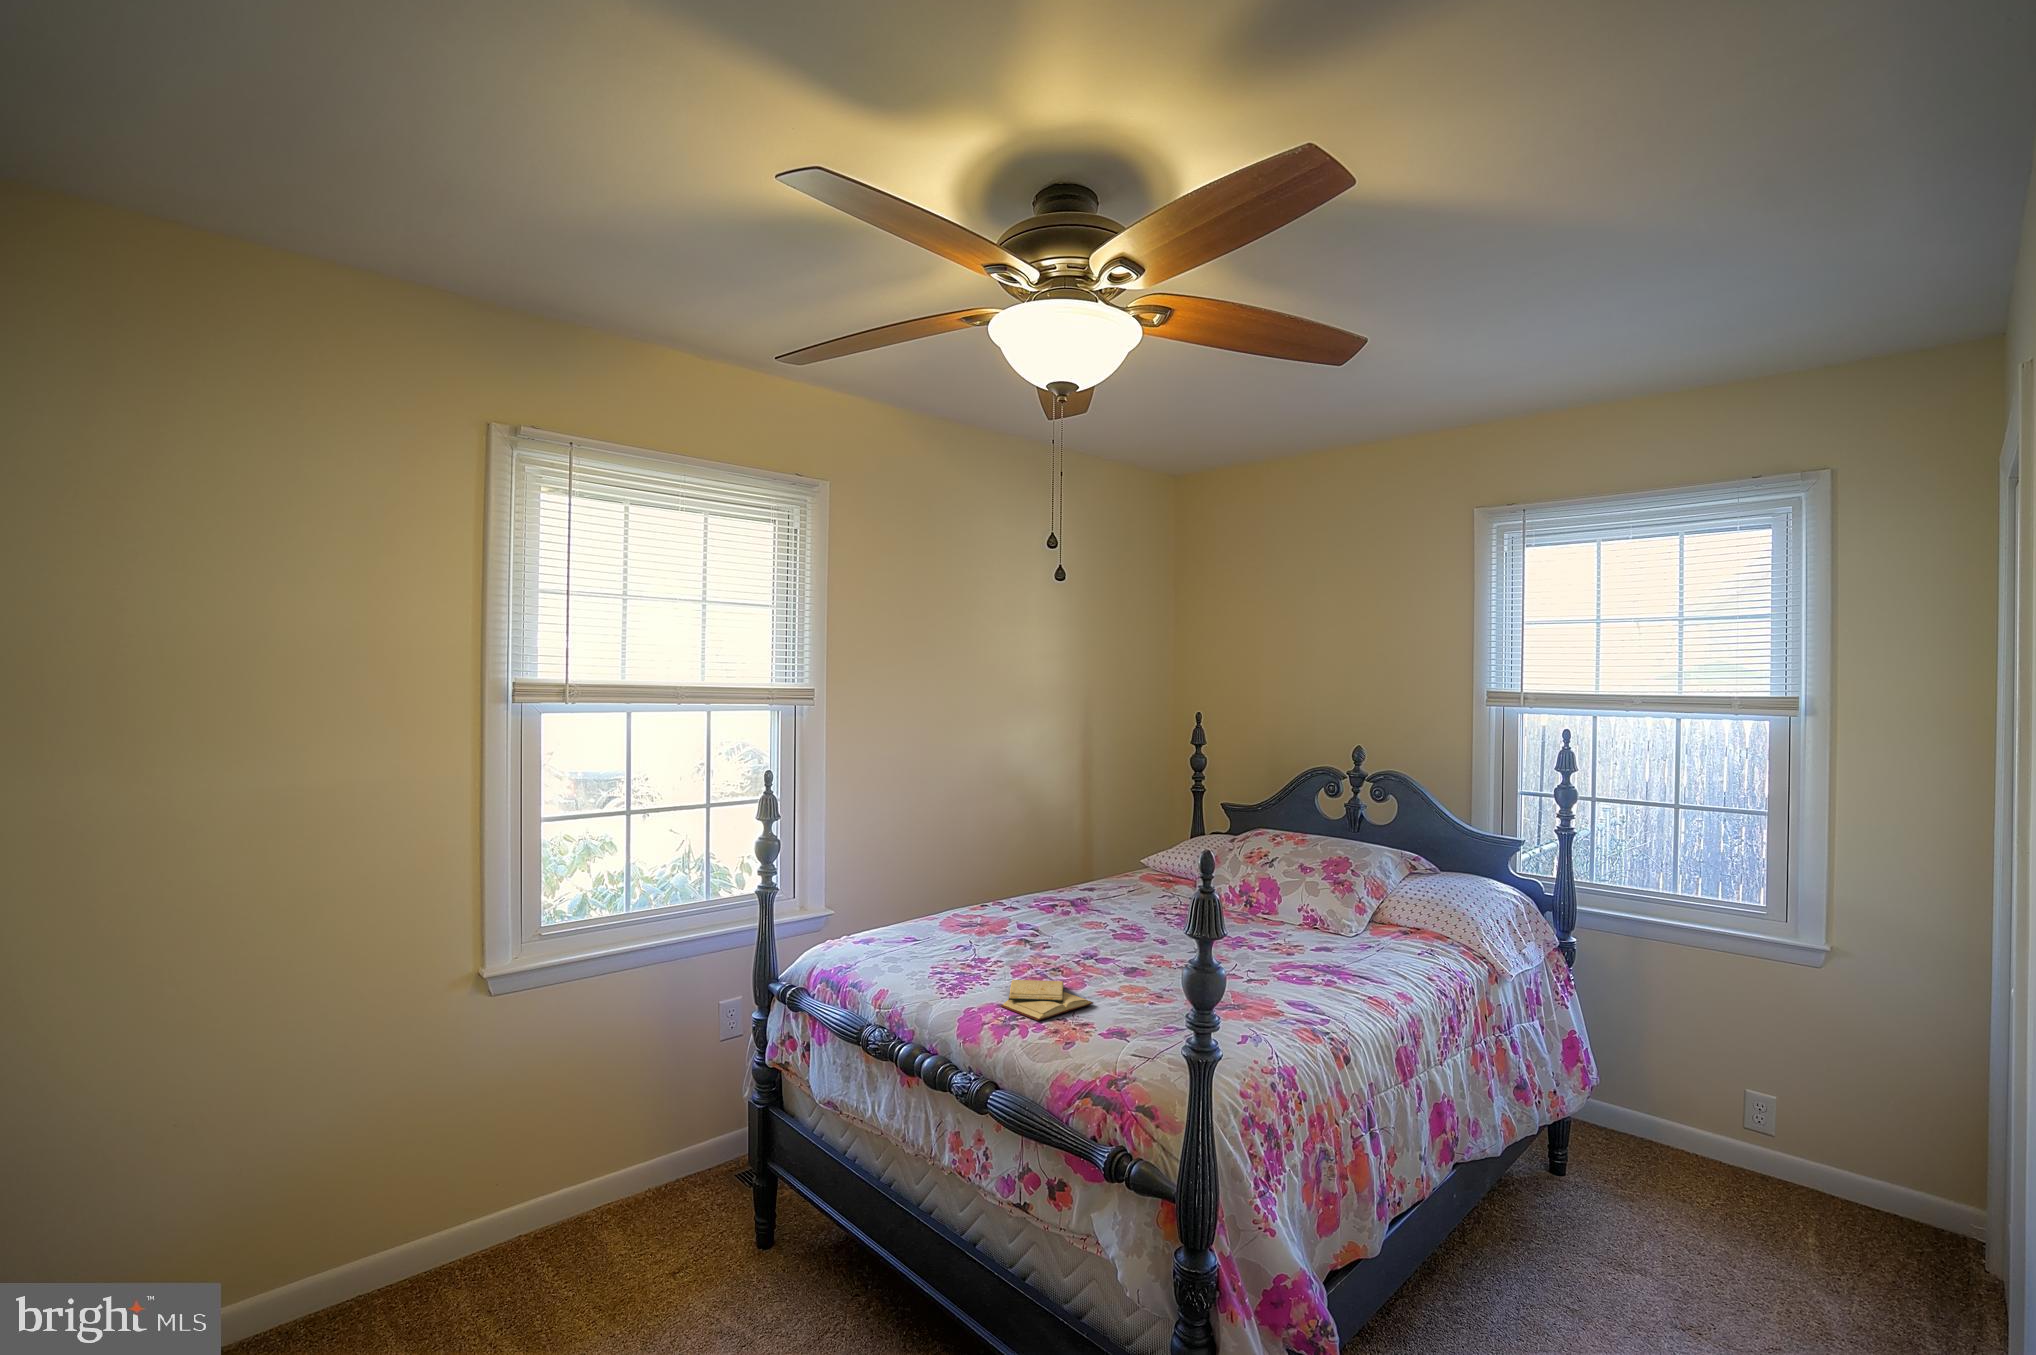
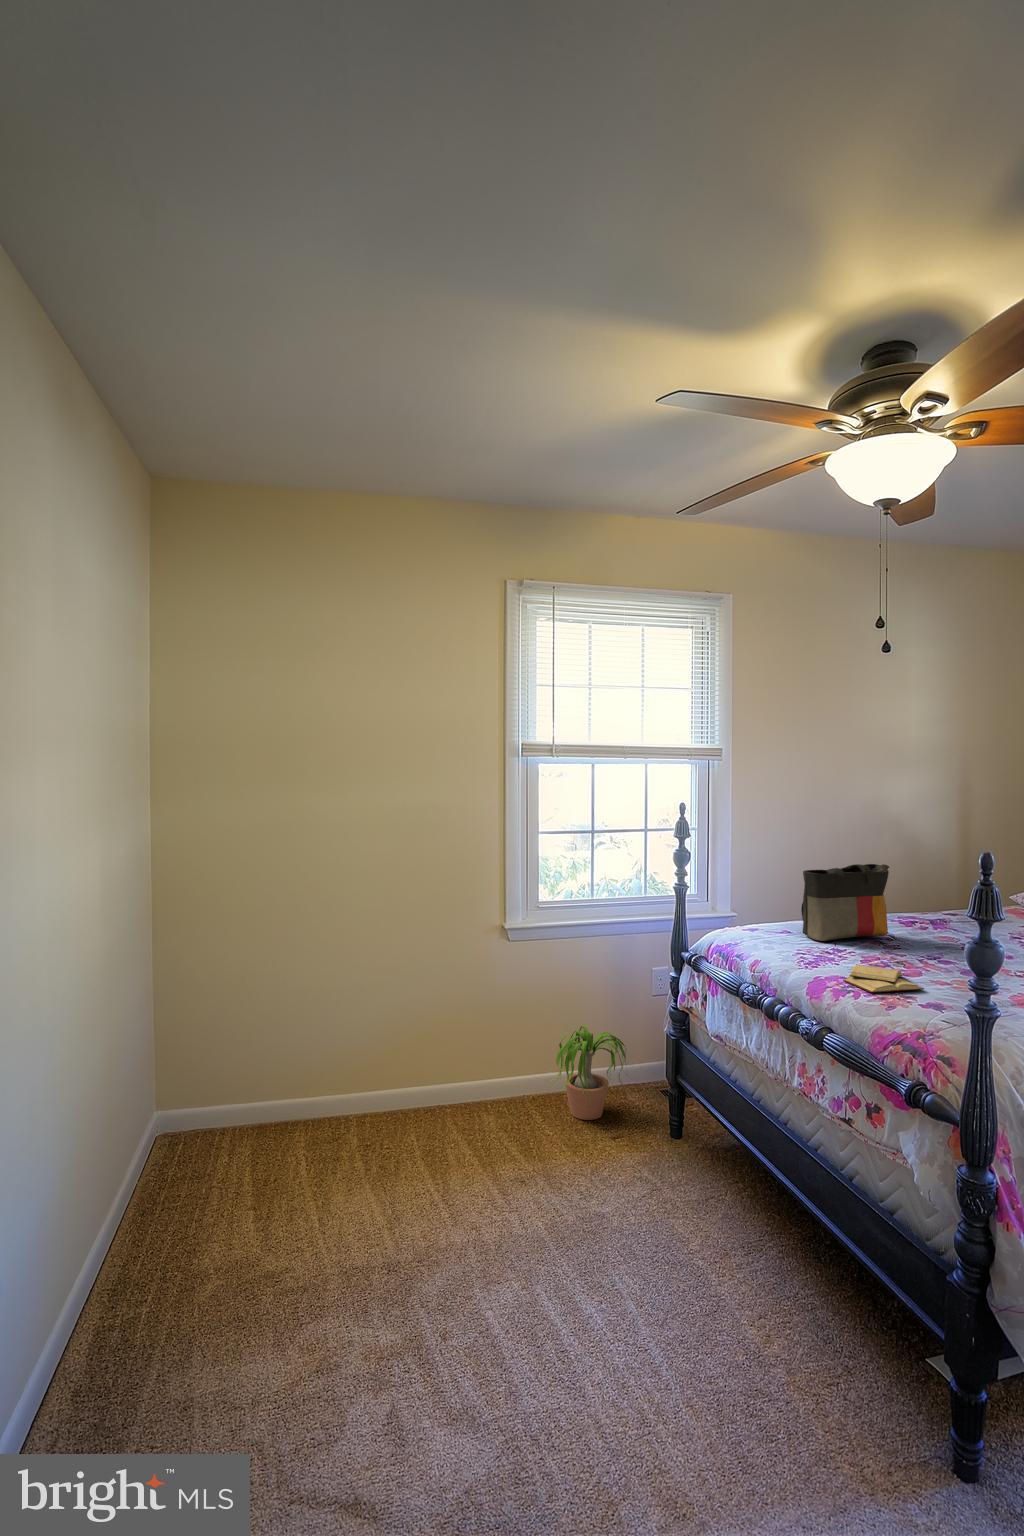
tote bag: none [929,837,1031,945] -> present [801,864,889,941]
potted plant: none [556,1112,706,1263] -> present [553,1026,627,1120]

